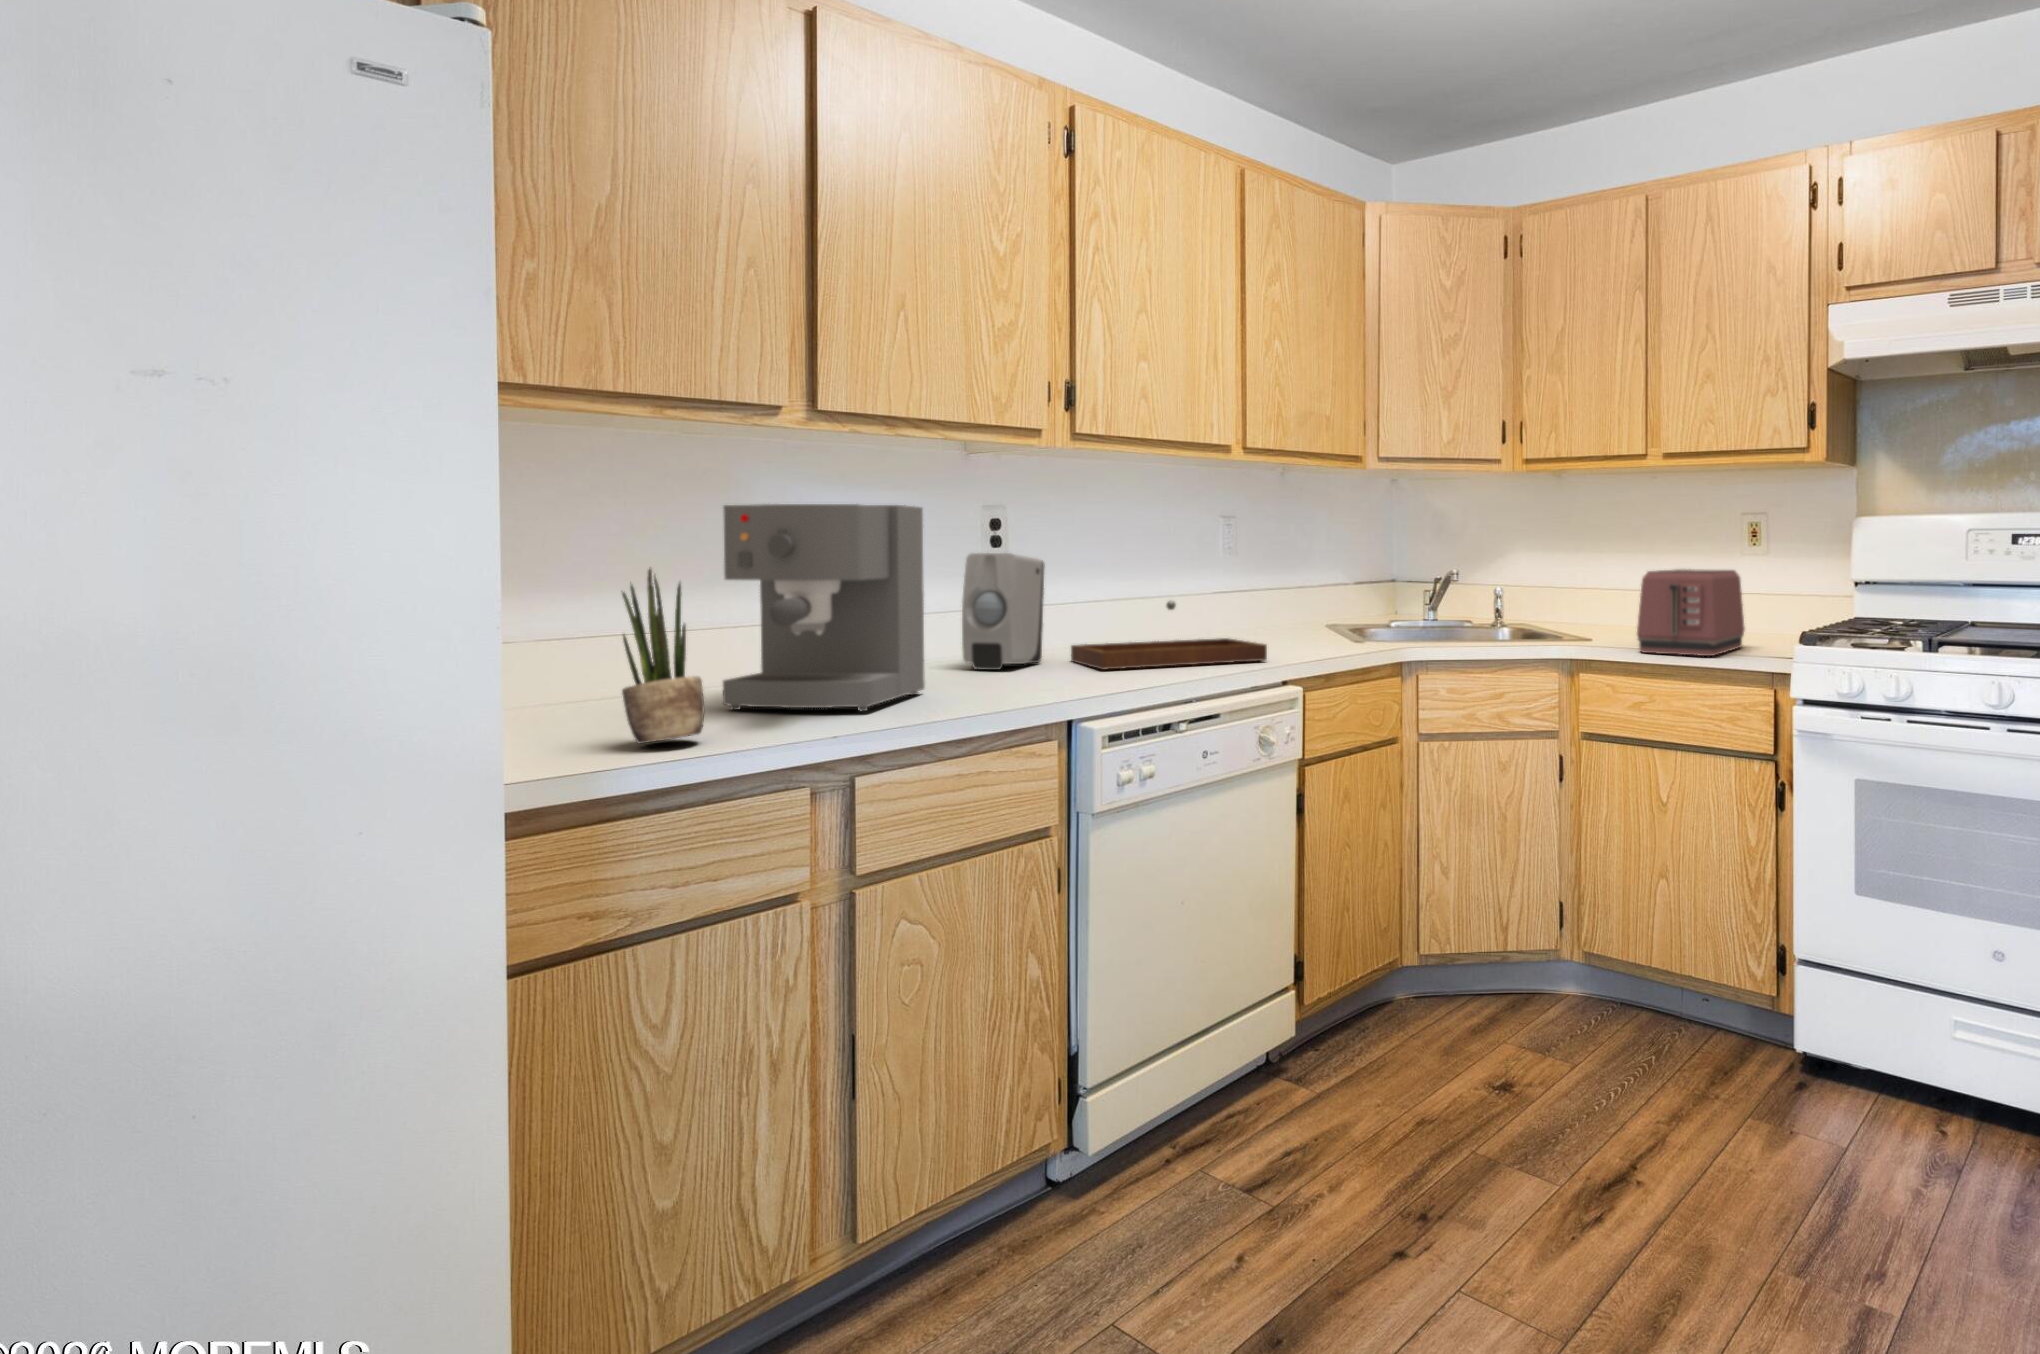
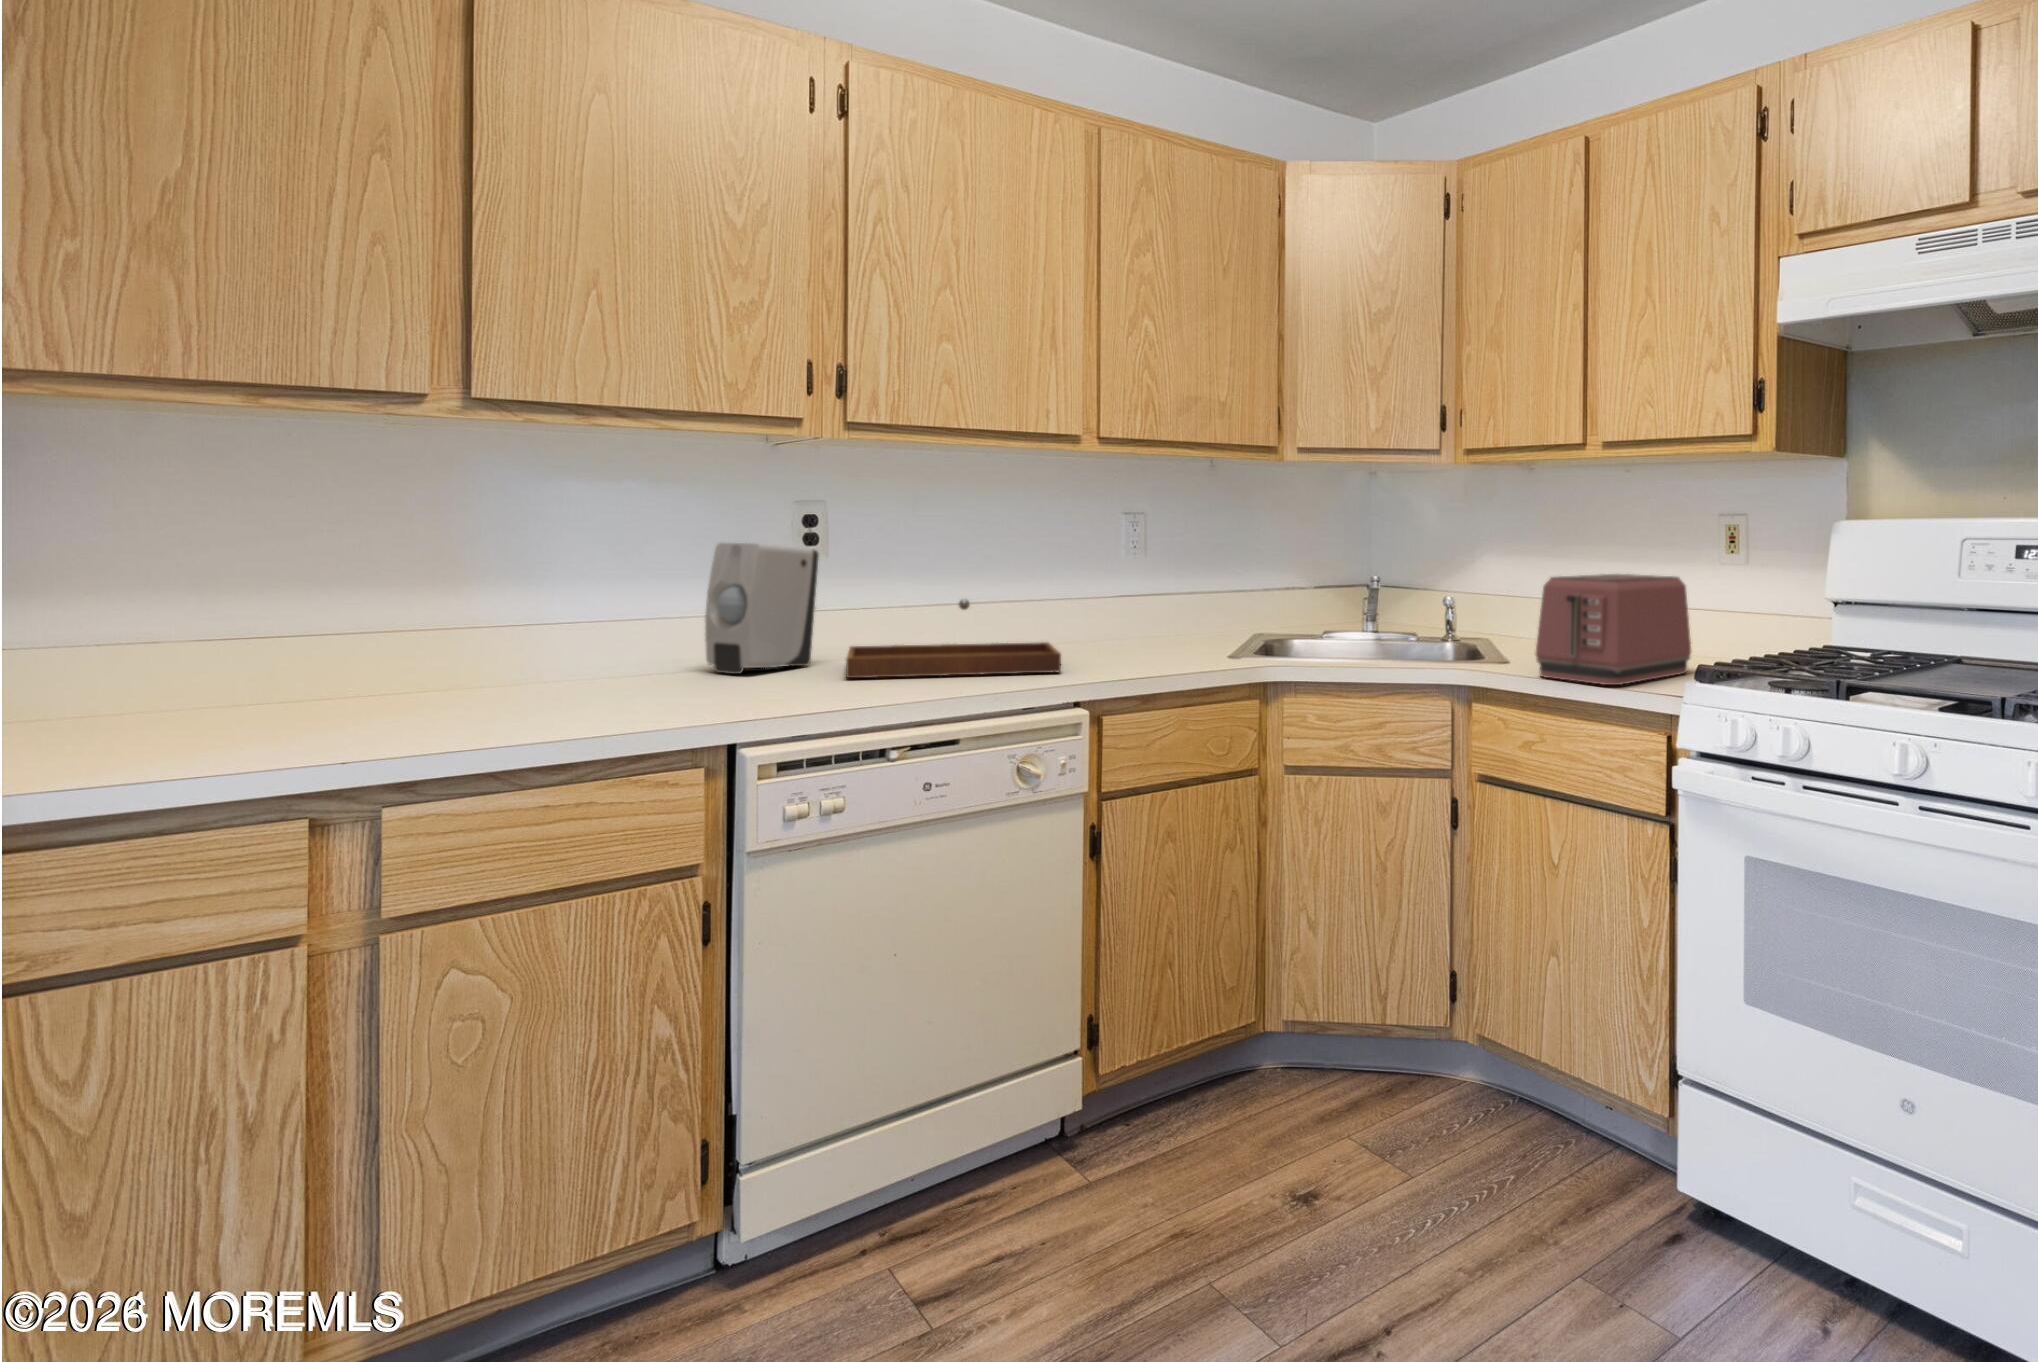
coffee maker: present [723,504,925,711] -> none [301,492,582,726]
potted plant: present [622,569,704,743] -> none [81,565,188,761]

